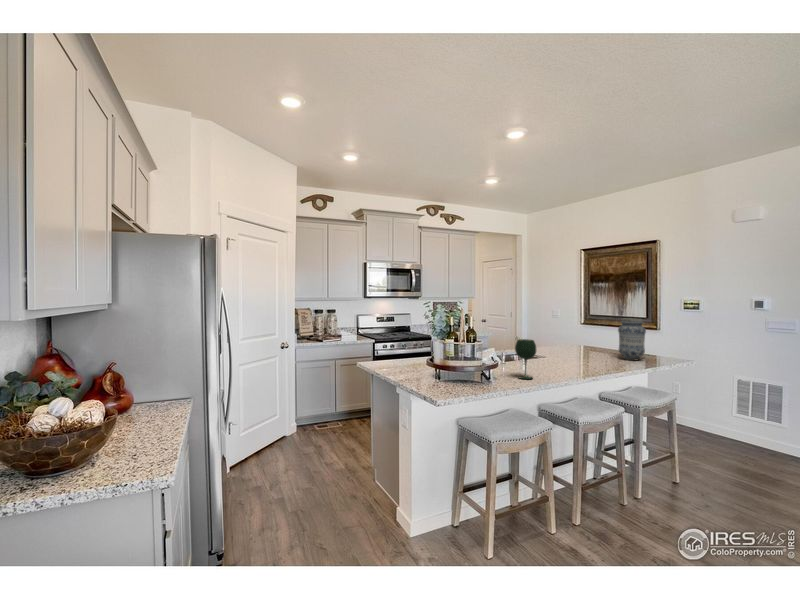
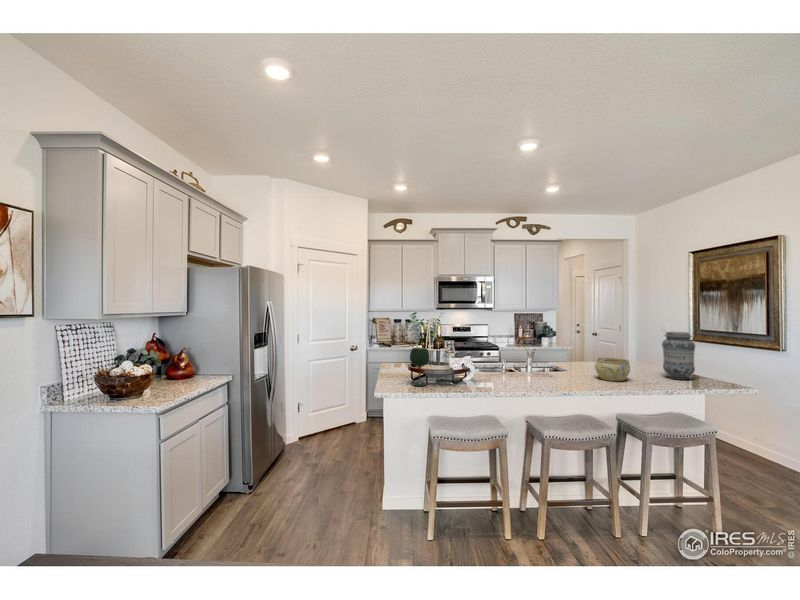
wine glass: present [515,339,536,379] -> present [410,348,429,386]
ceramic bowl: none [575,344,607,366] -> present [595,357,630,381]

